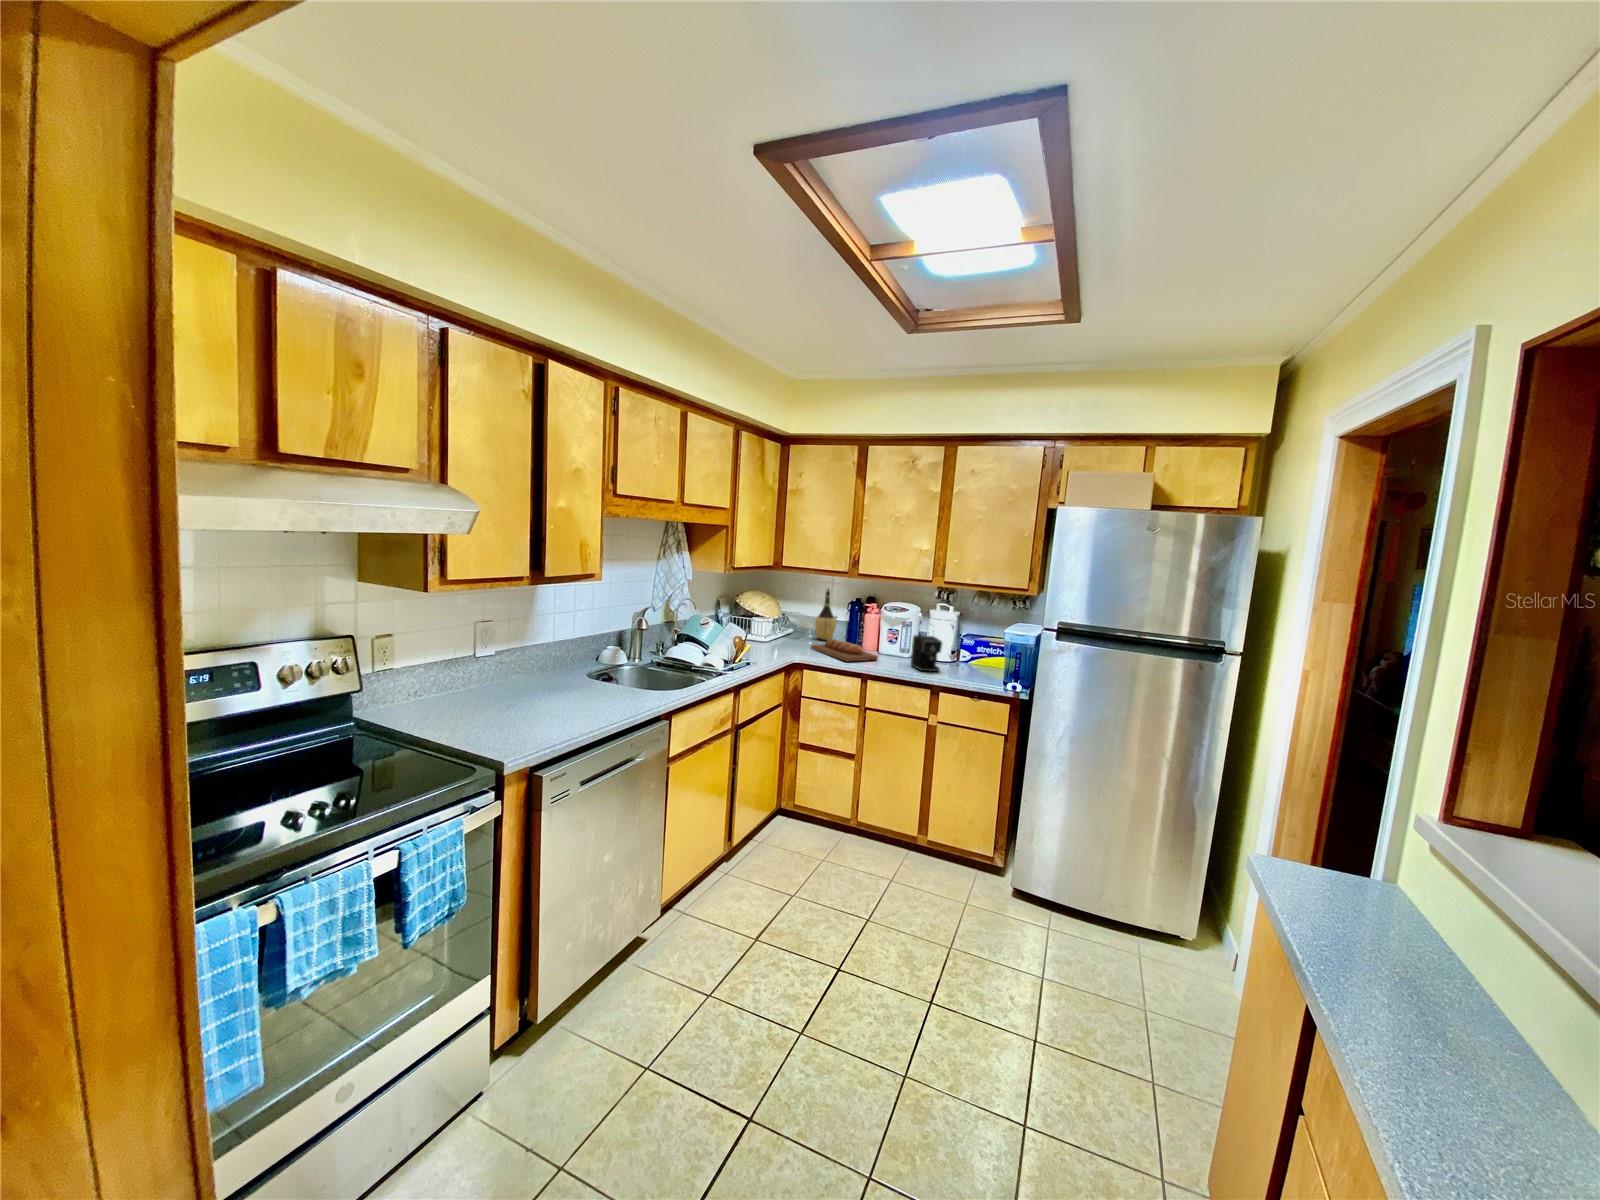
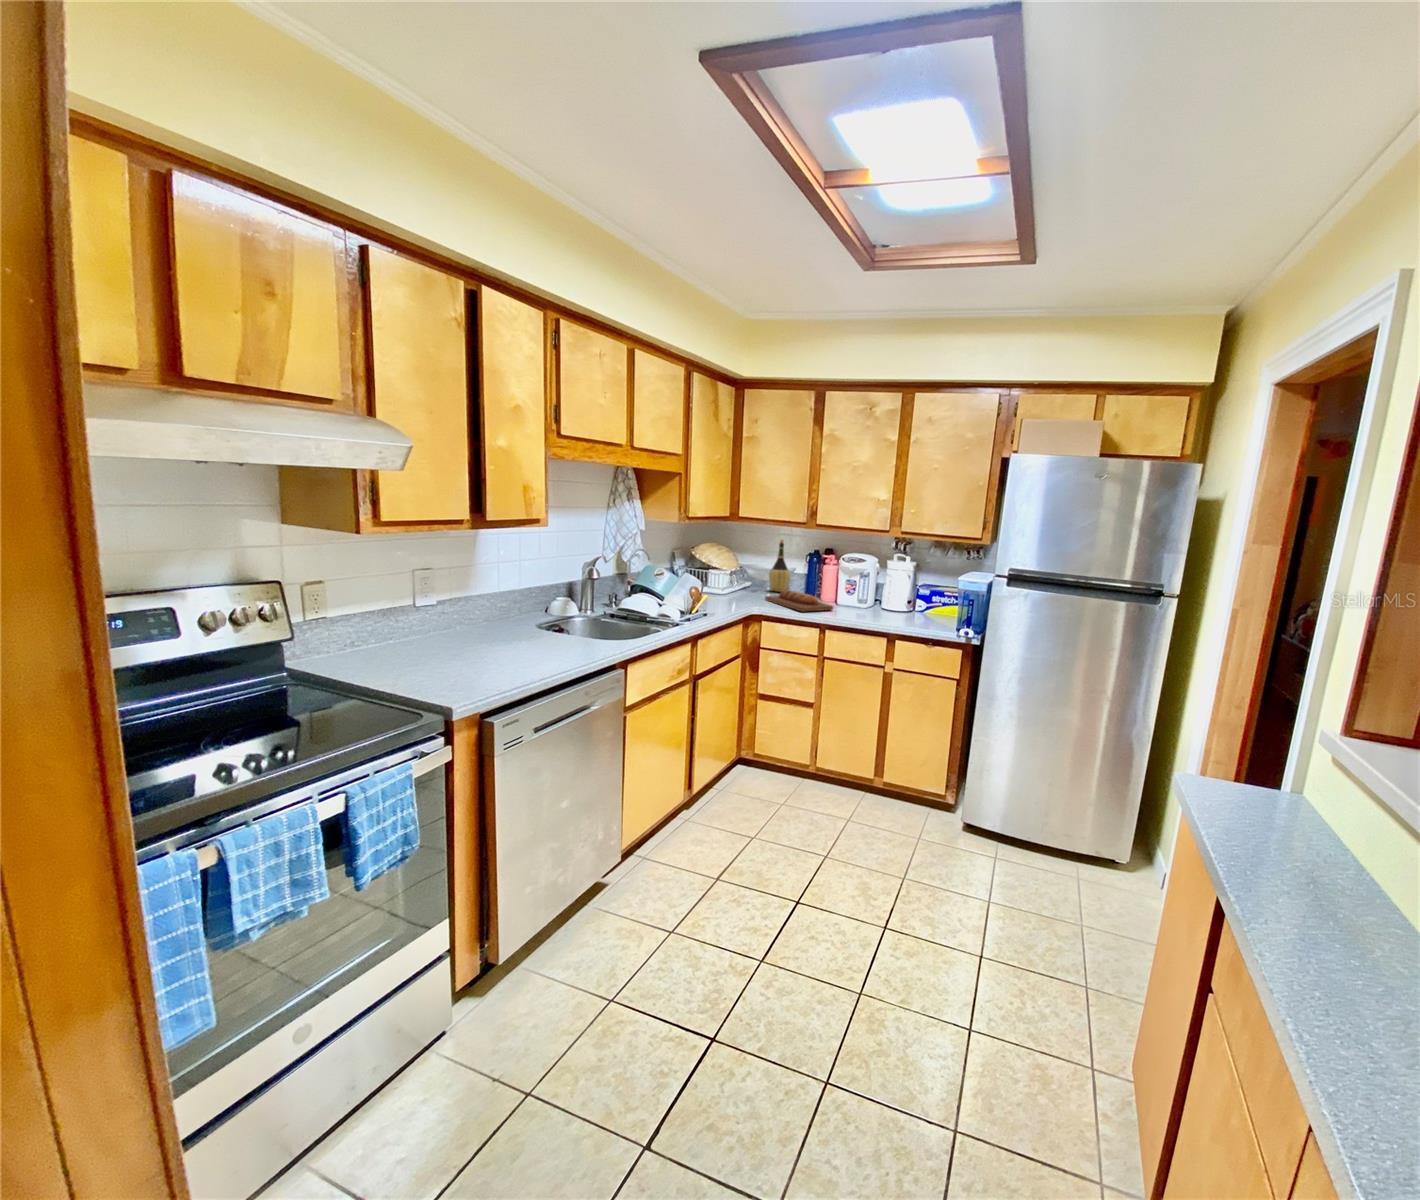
coffee maker: present [911,635,942,671] -> none [867,584,918,620]

